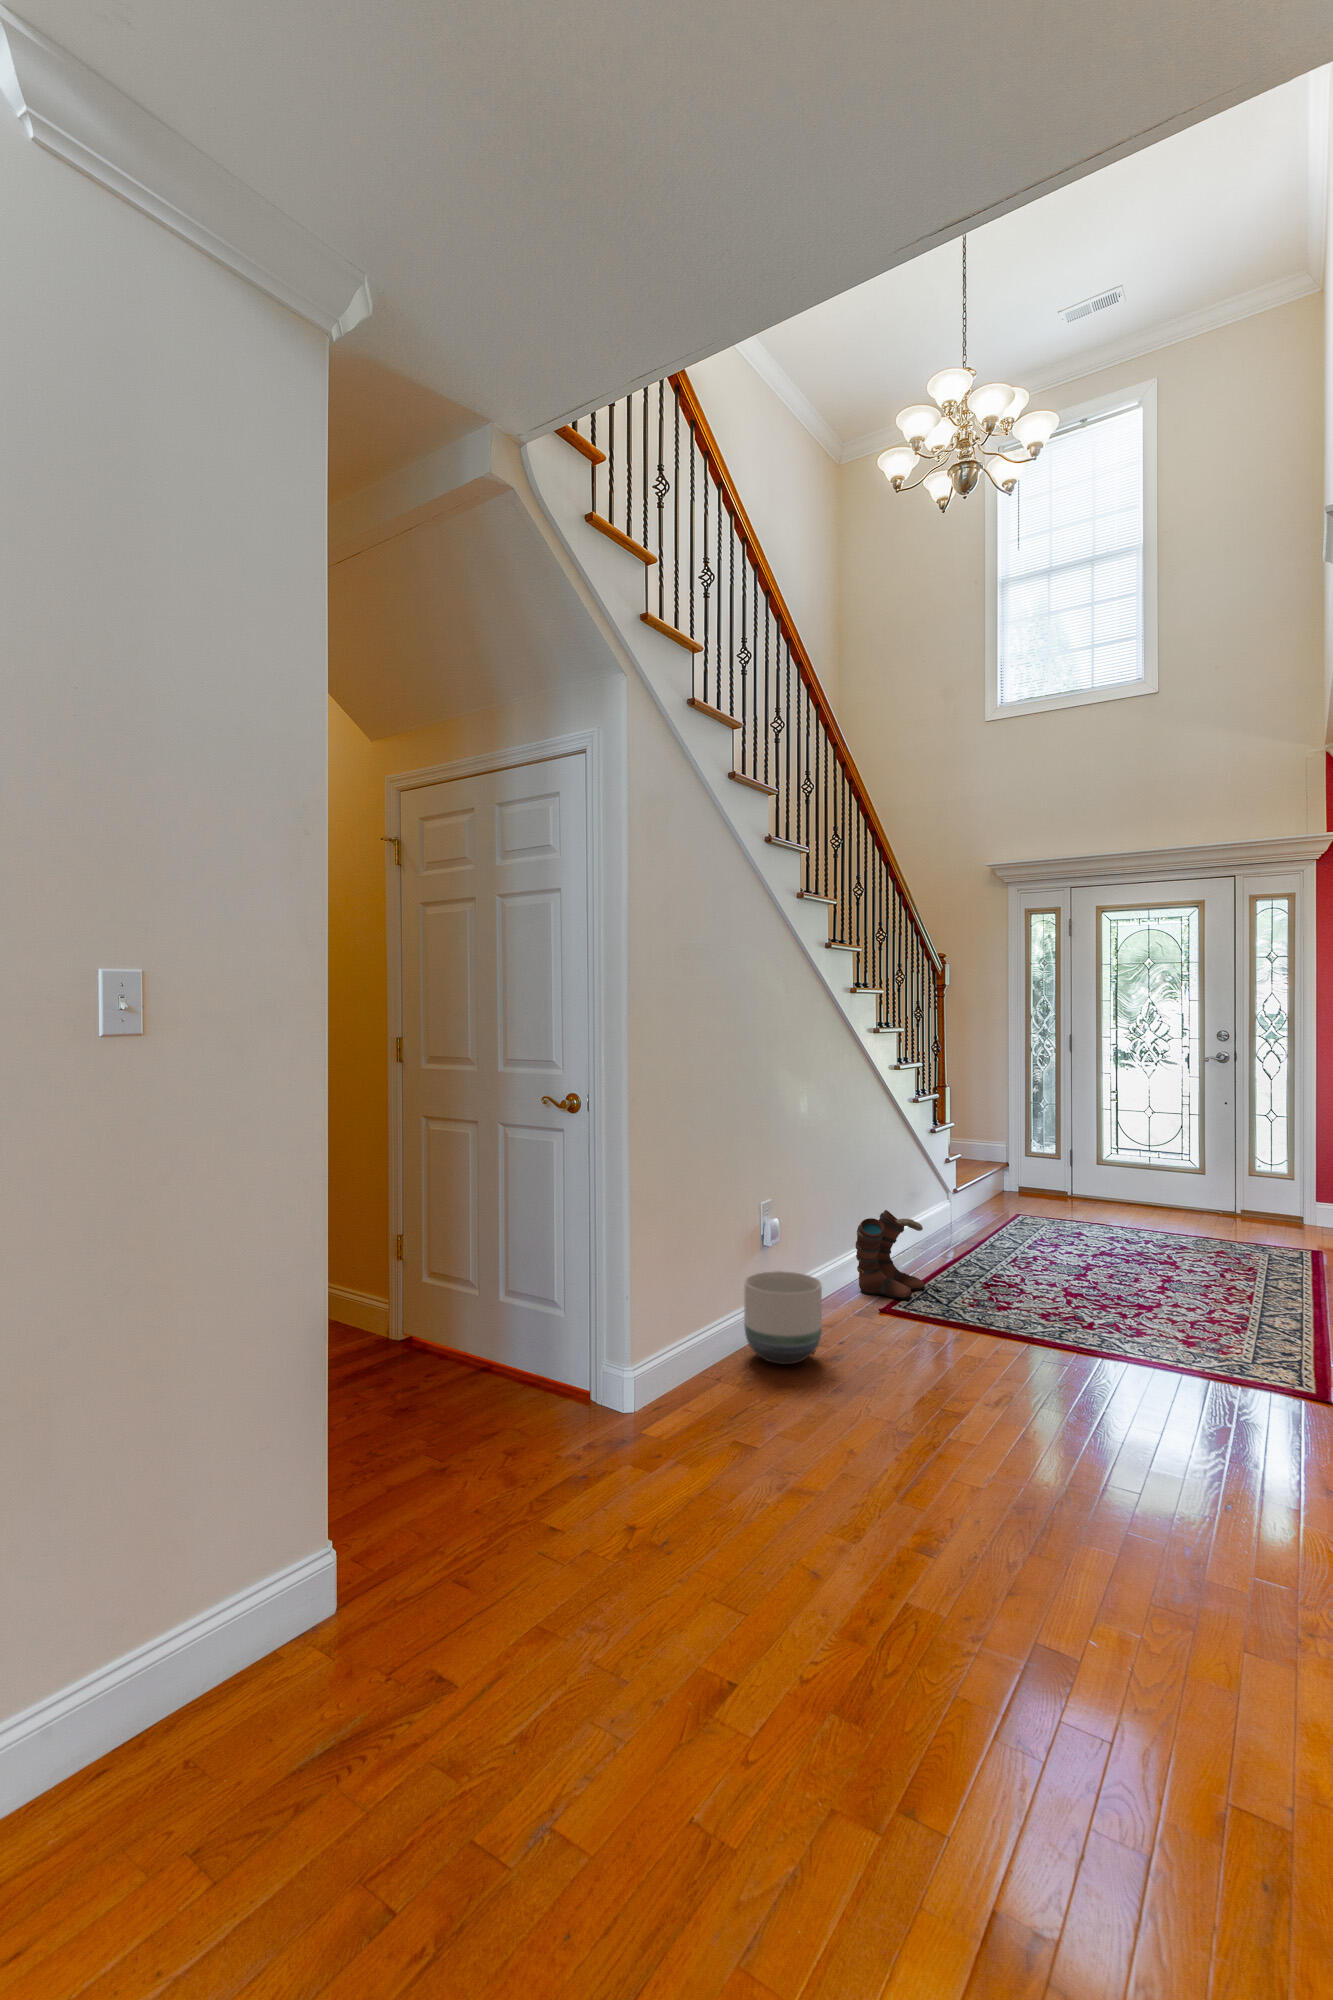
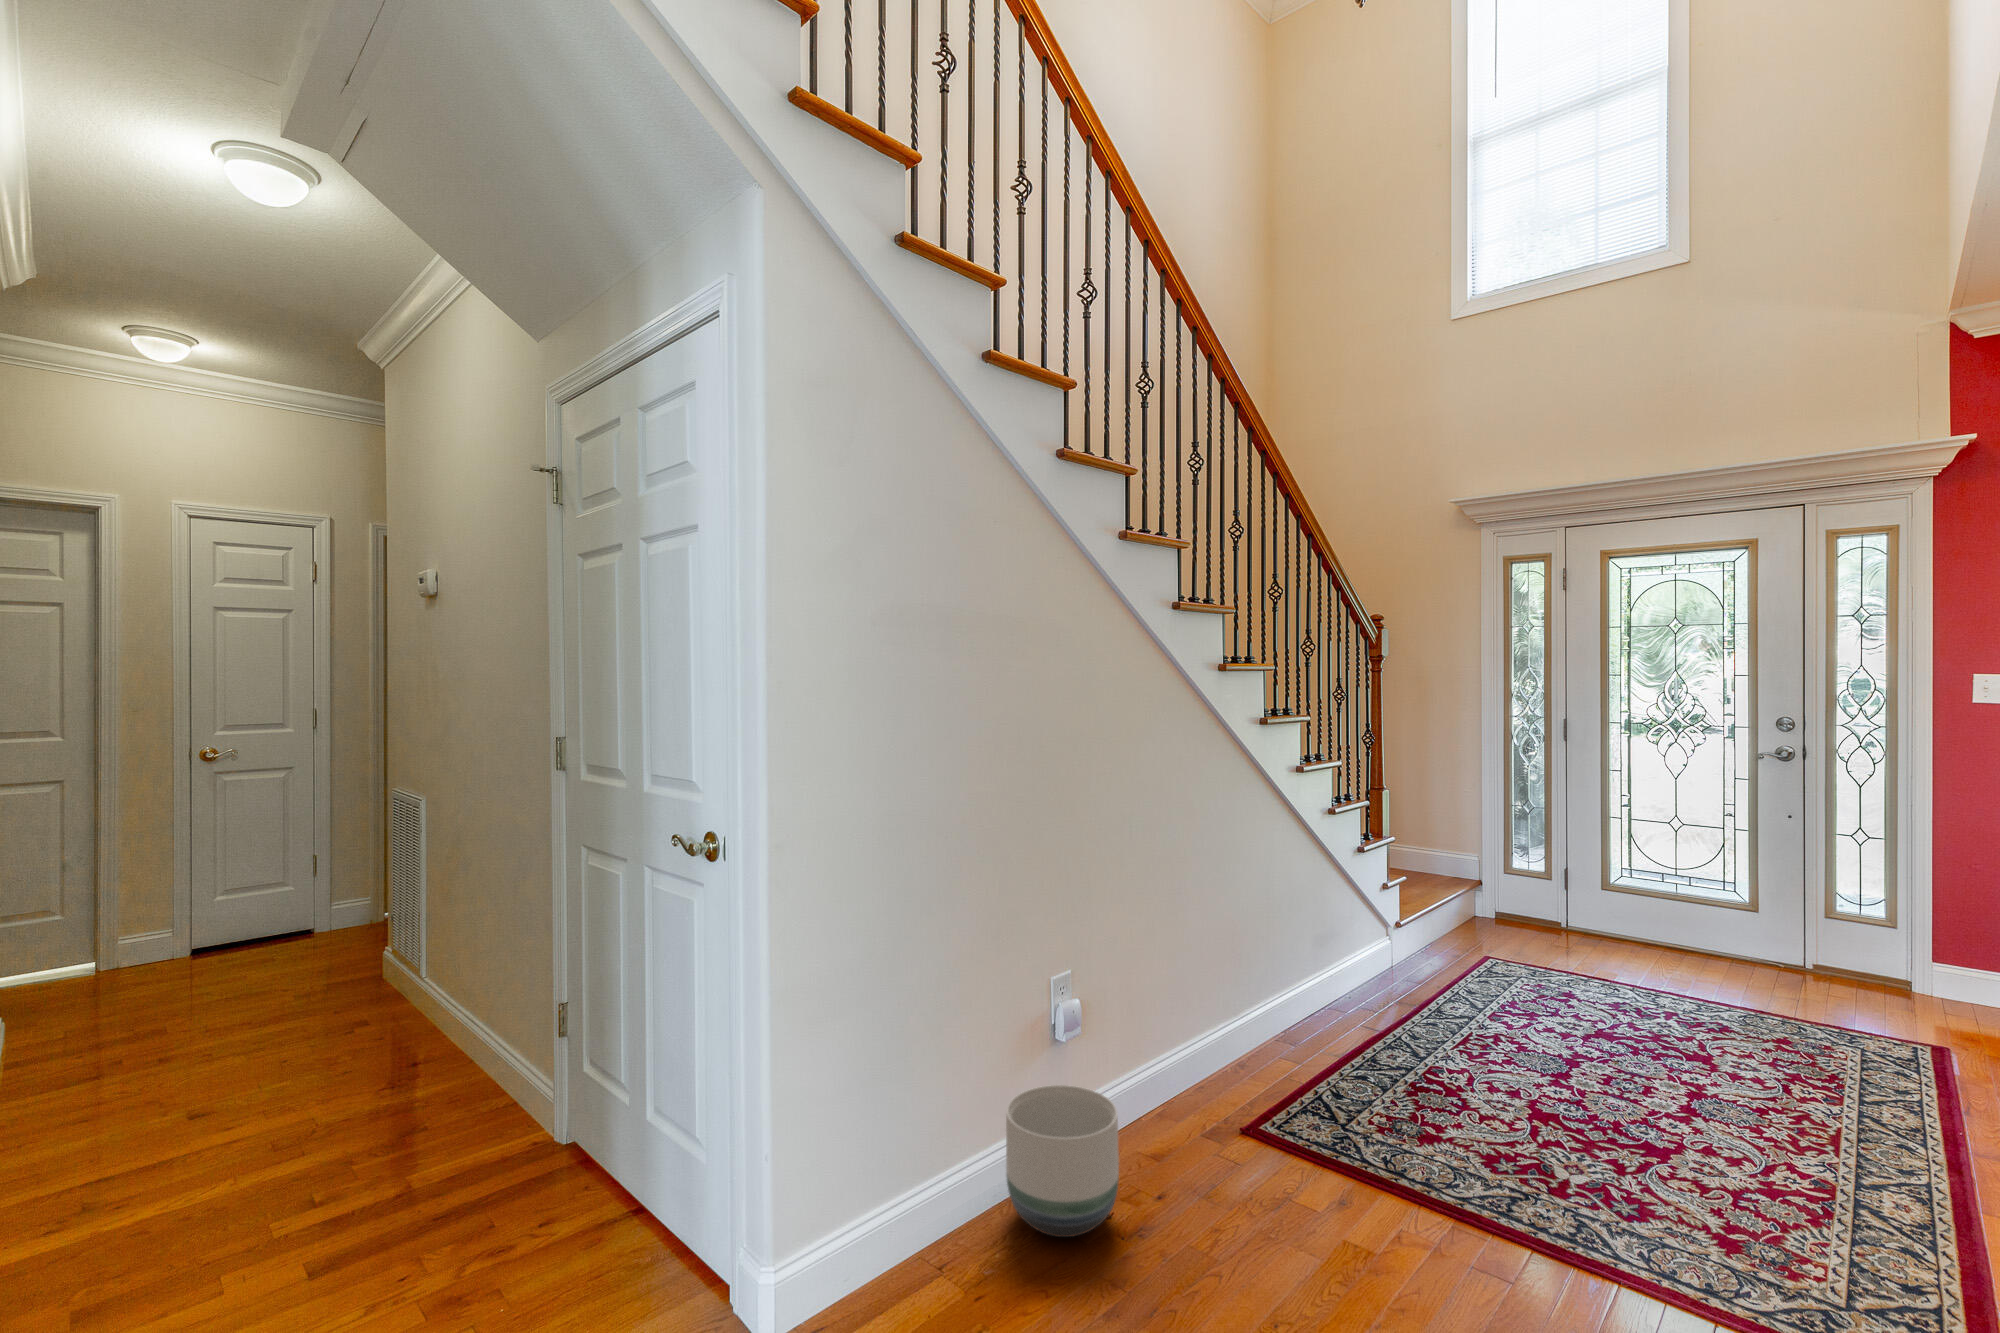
boots: present [856,1210,925,1299] -> none [1219,973,1319,1108]

